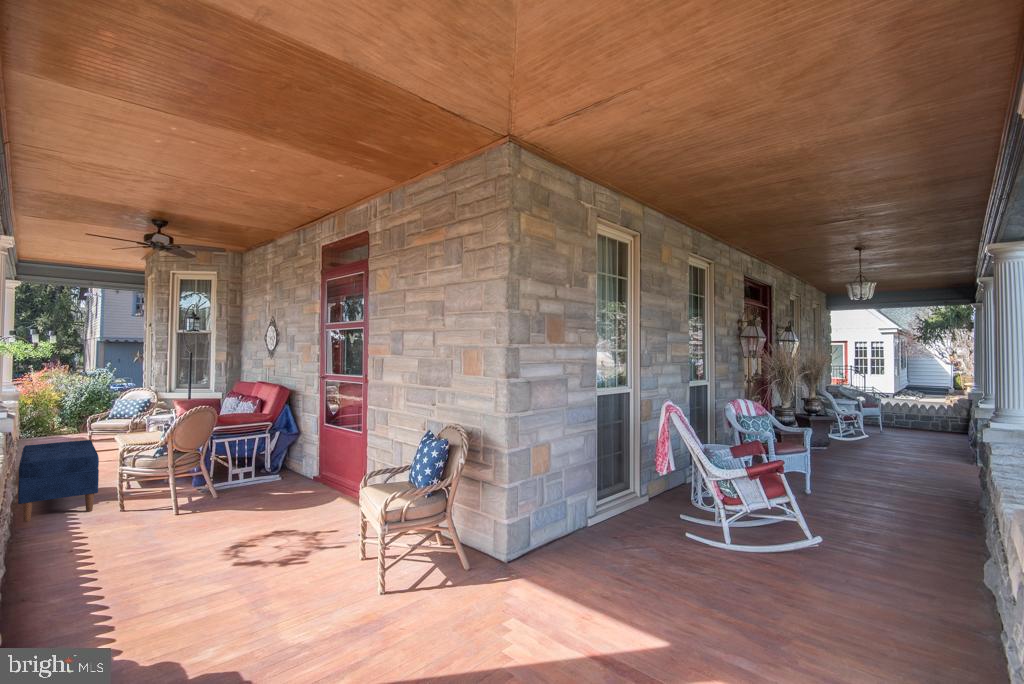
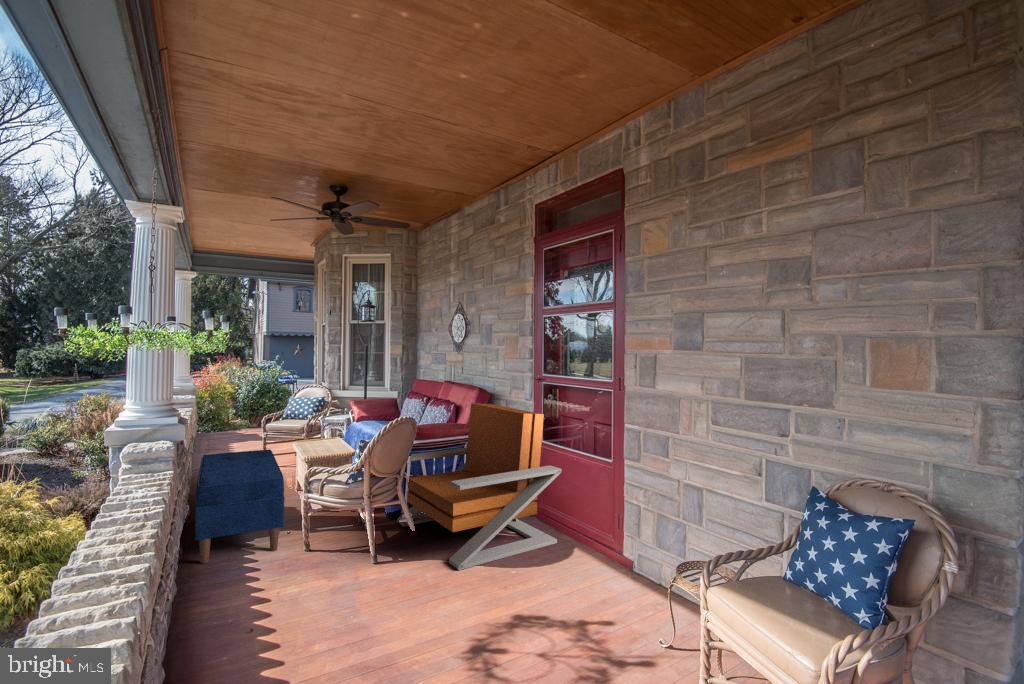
lounge chair: none [202,397,328,512] -> present [397,403,562,570]

